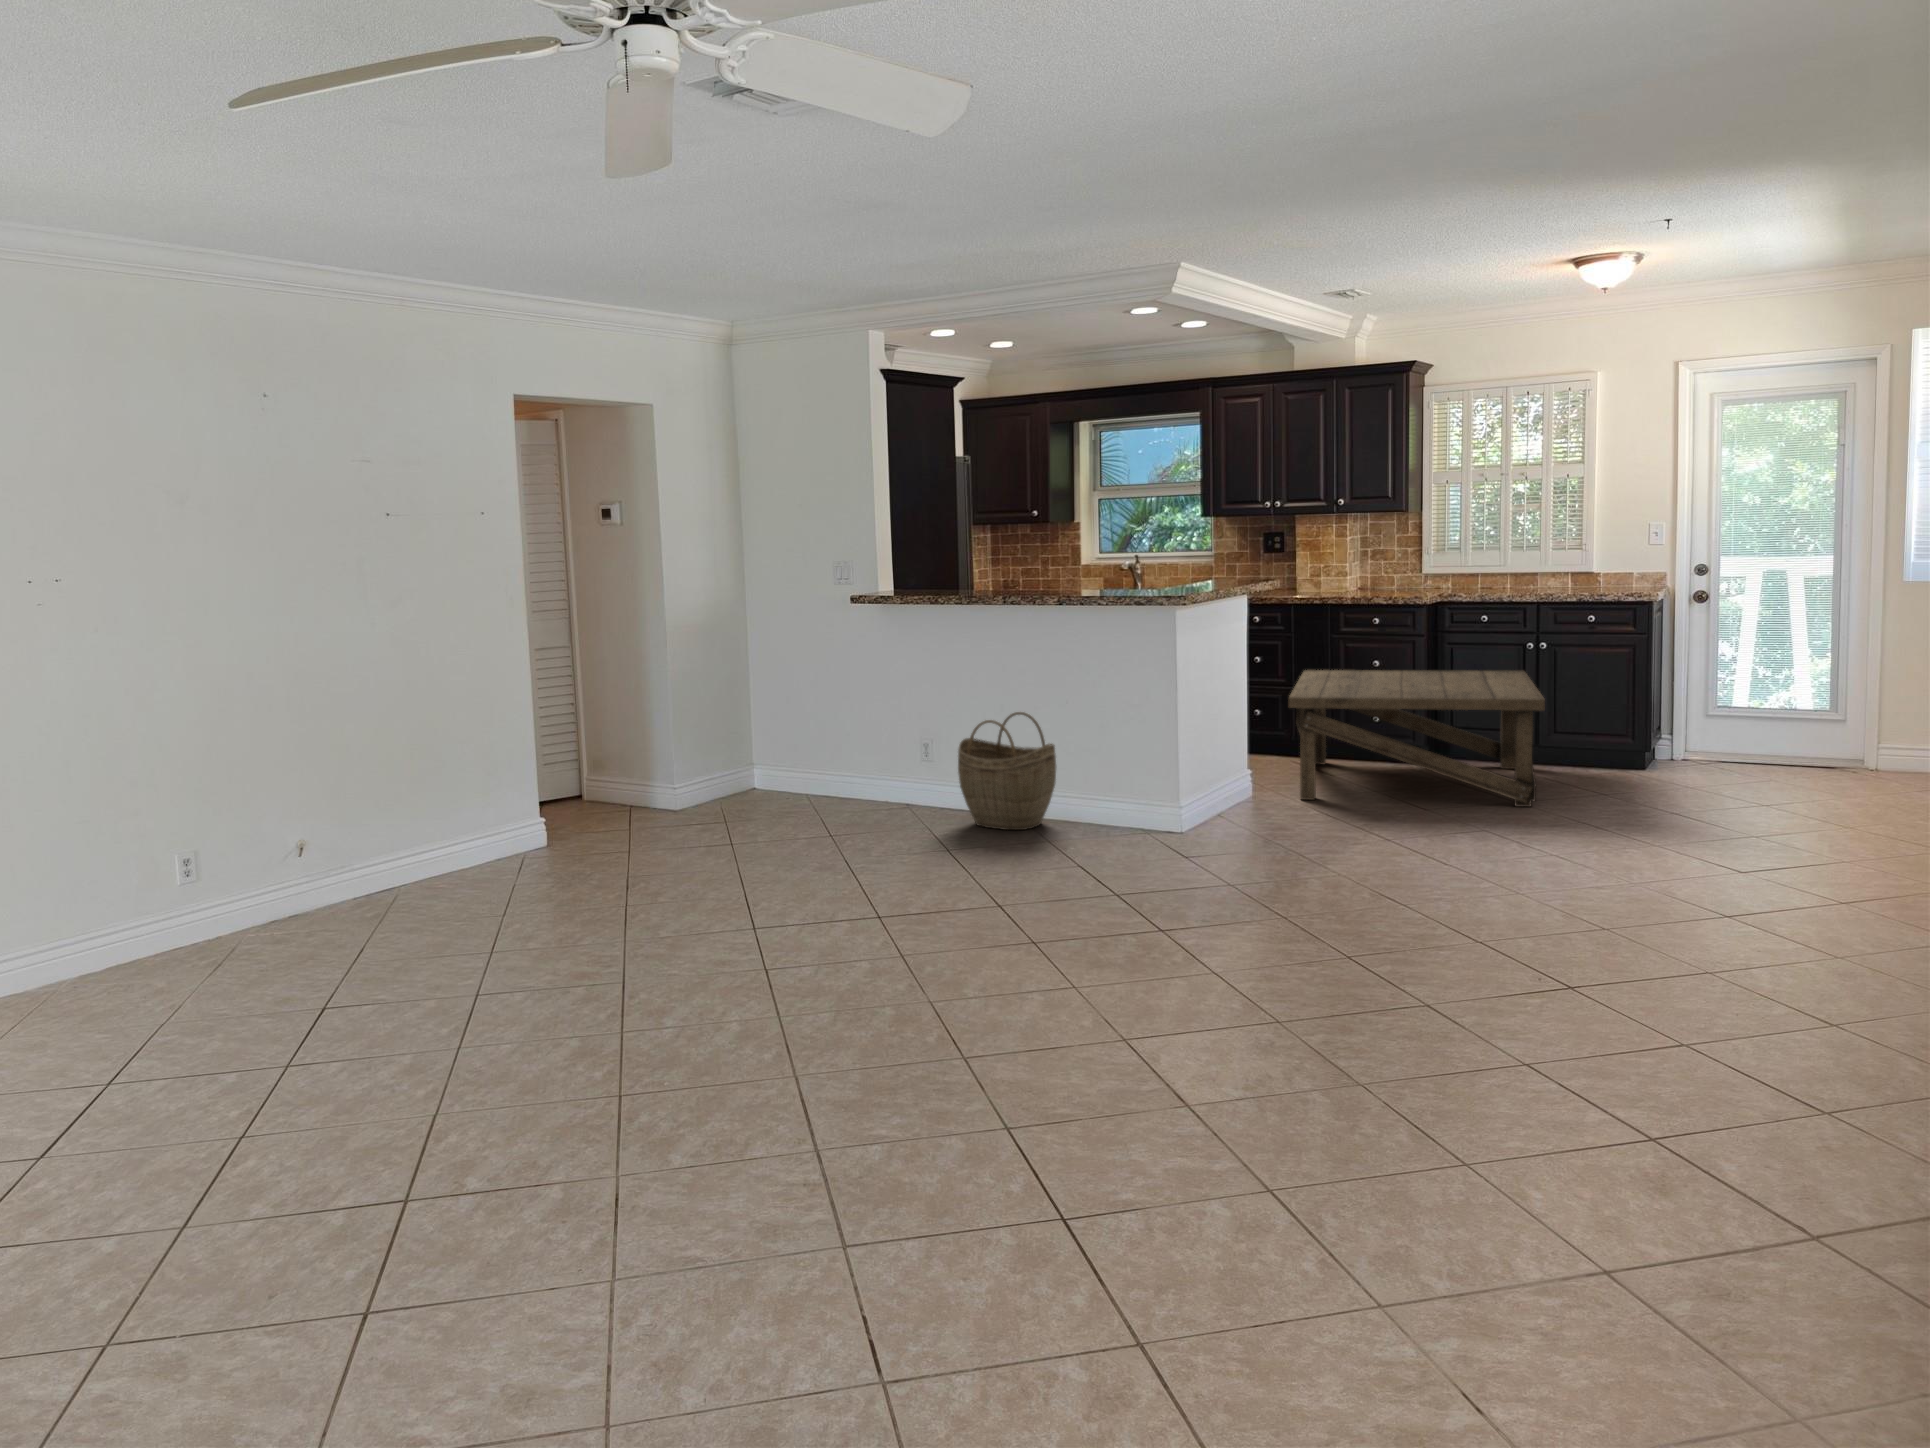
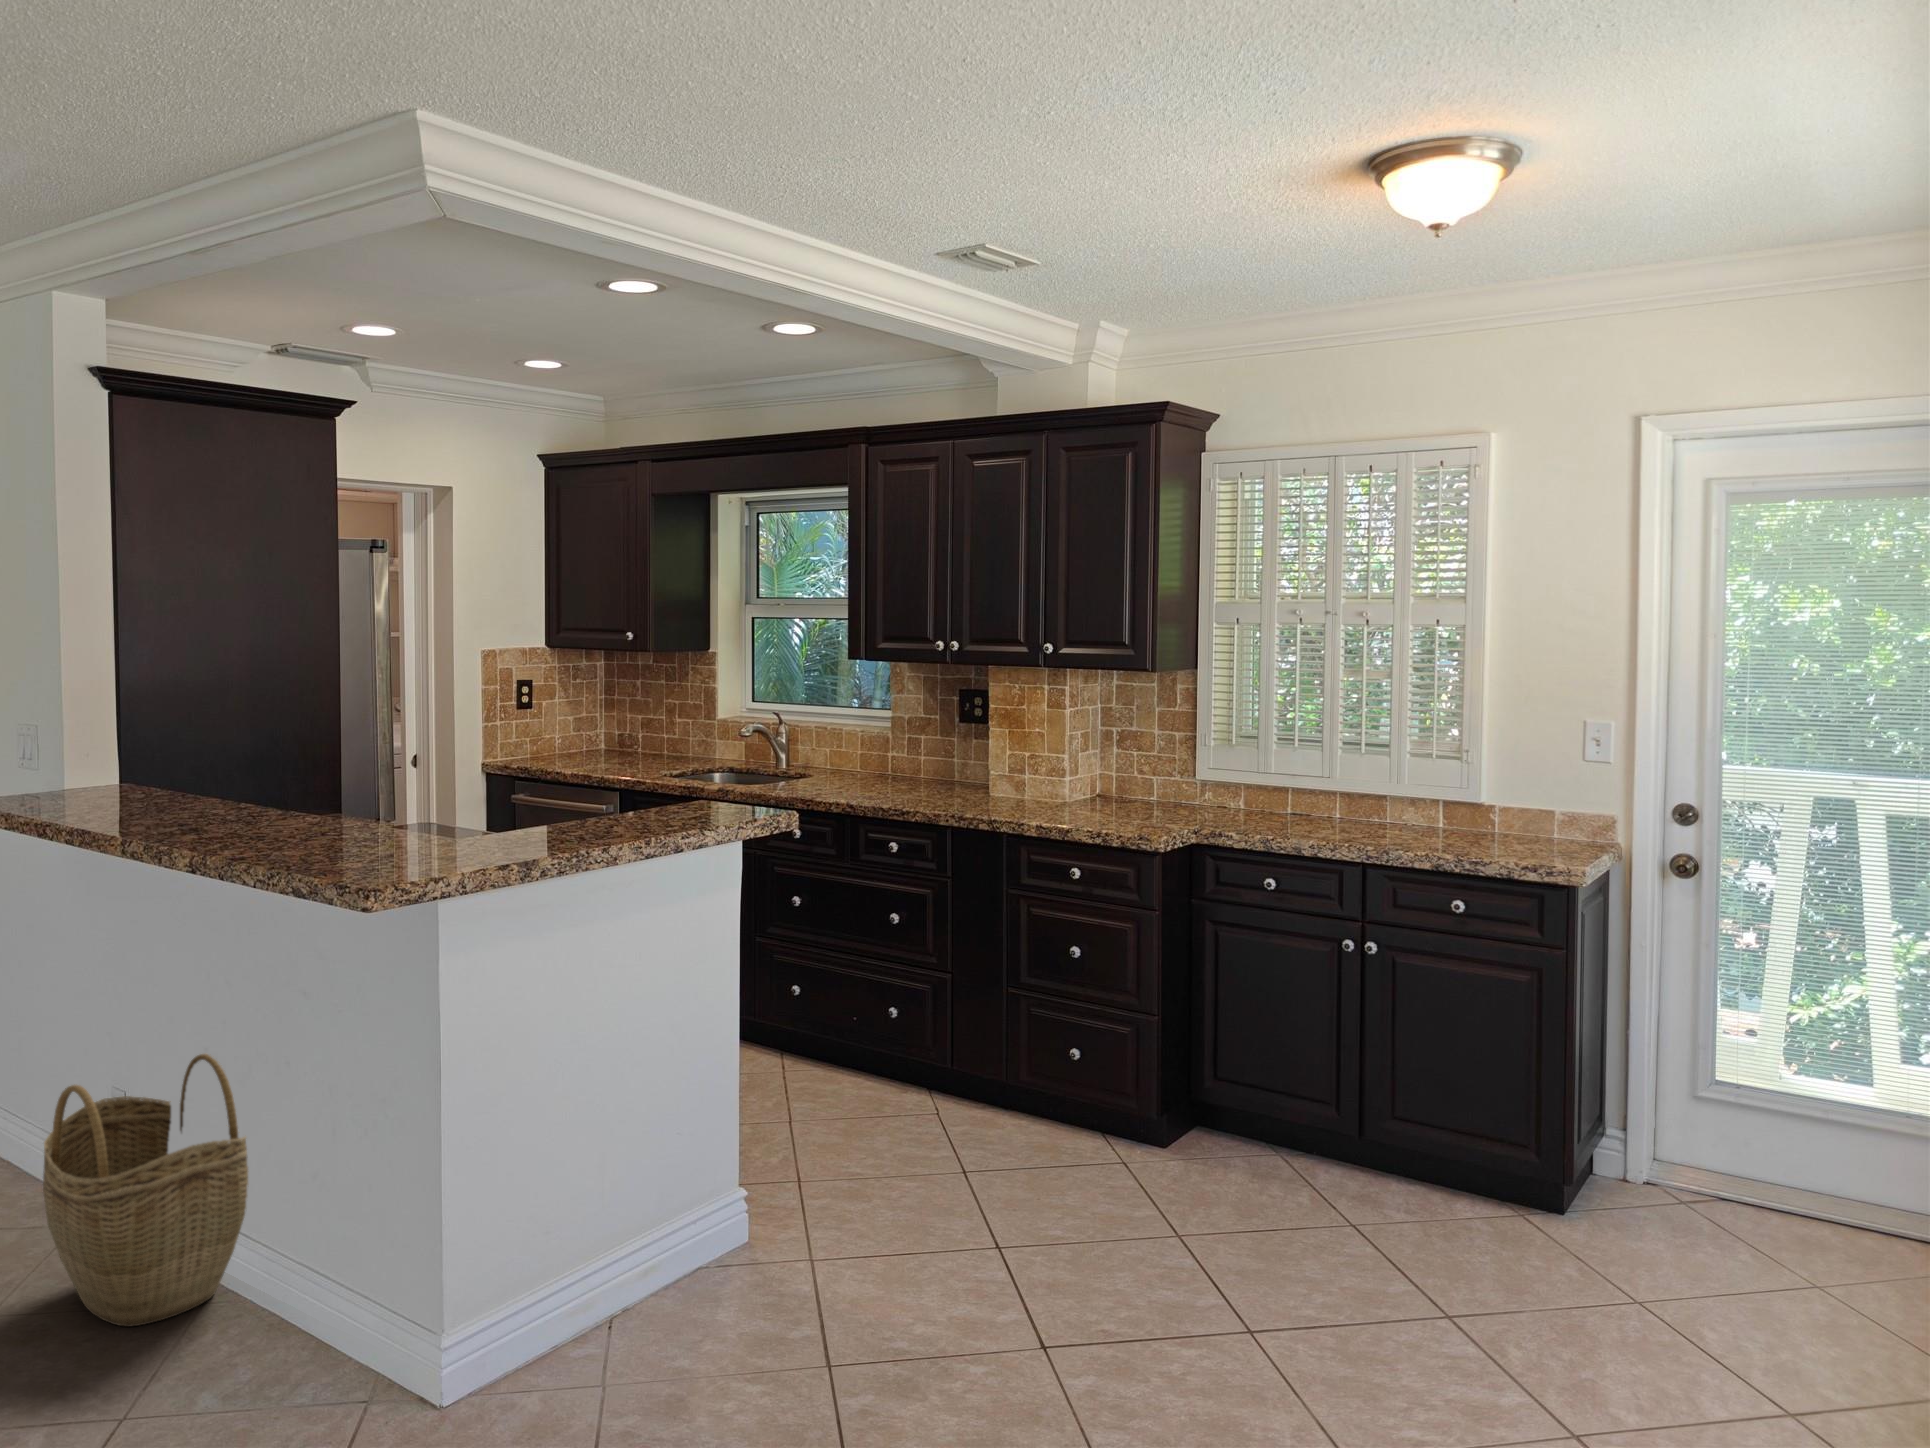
coffee table: present [1289,670,1545,807] -> none [777,948,1332,1360]

